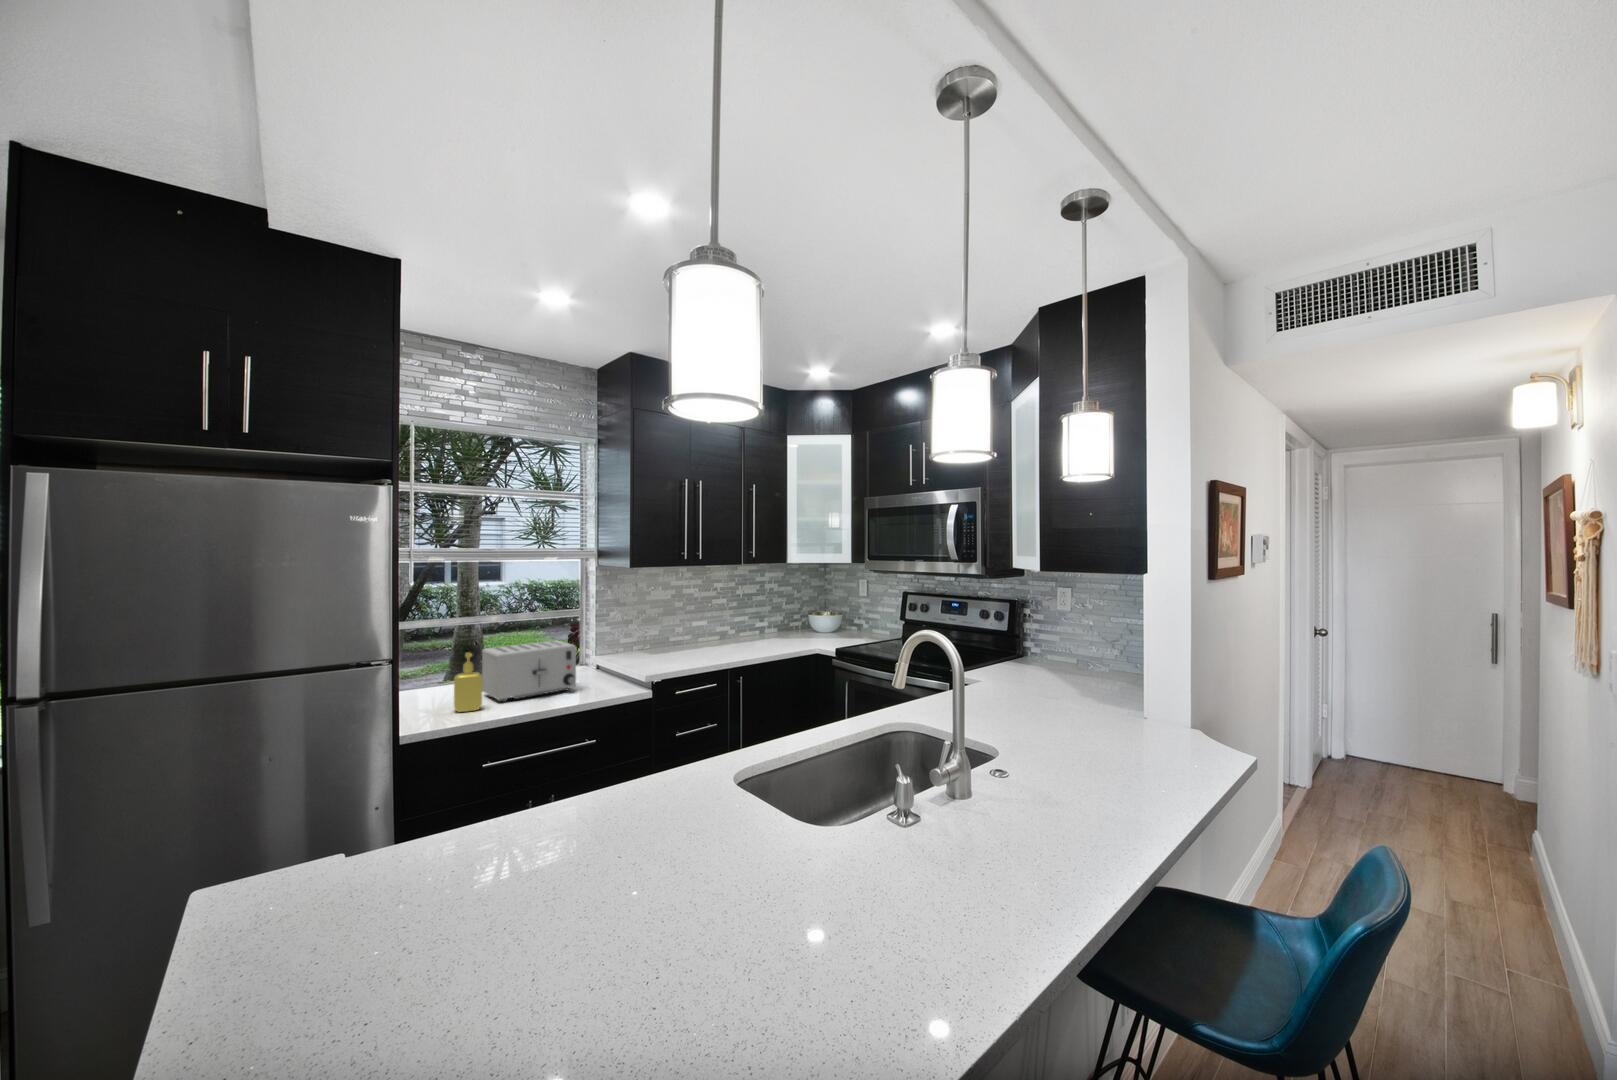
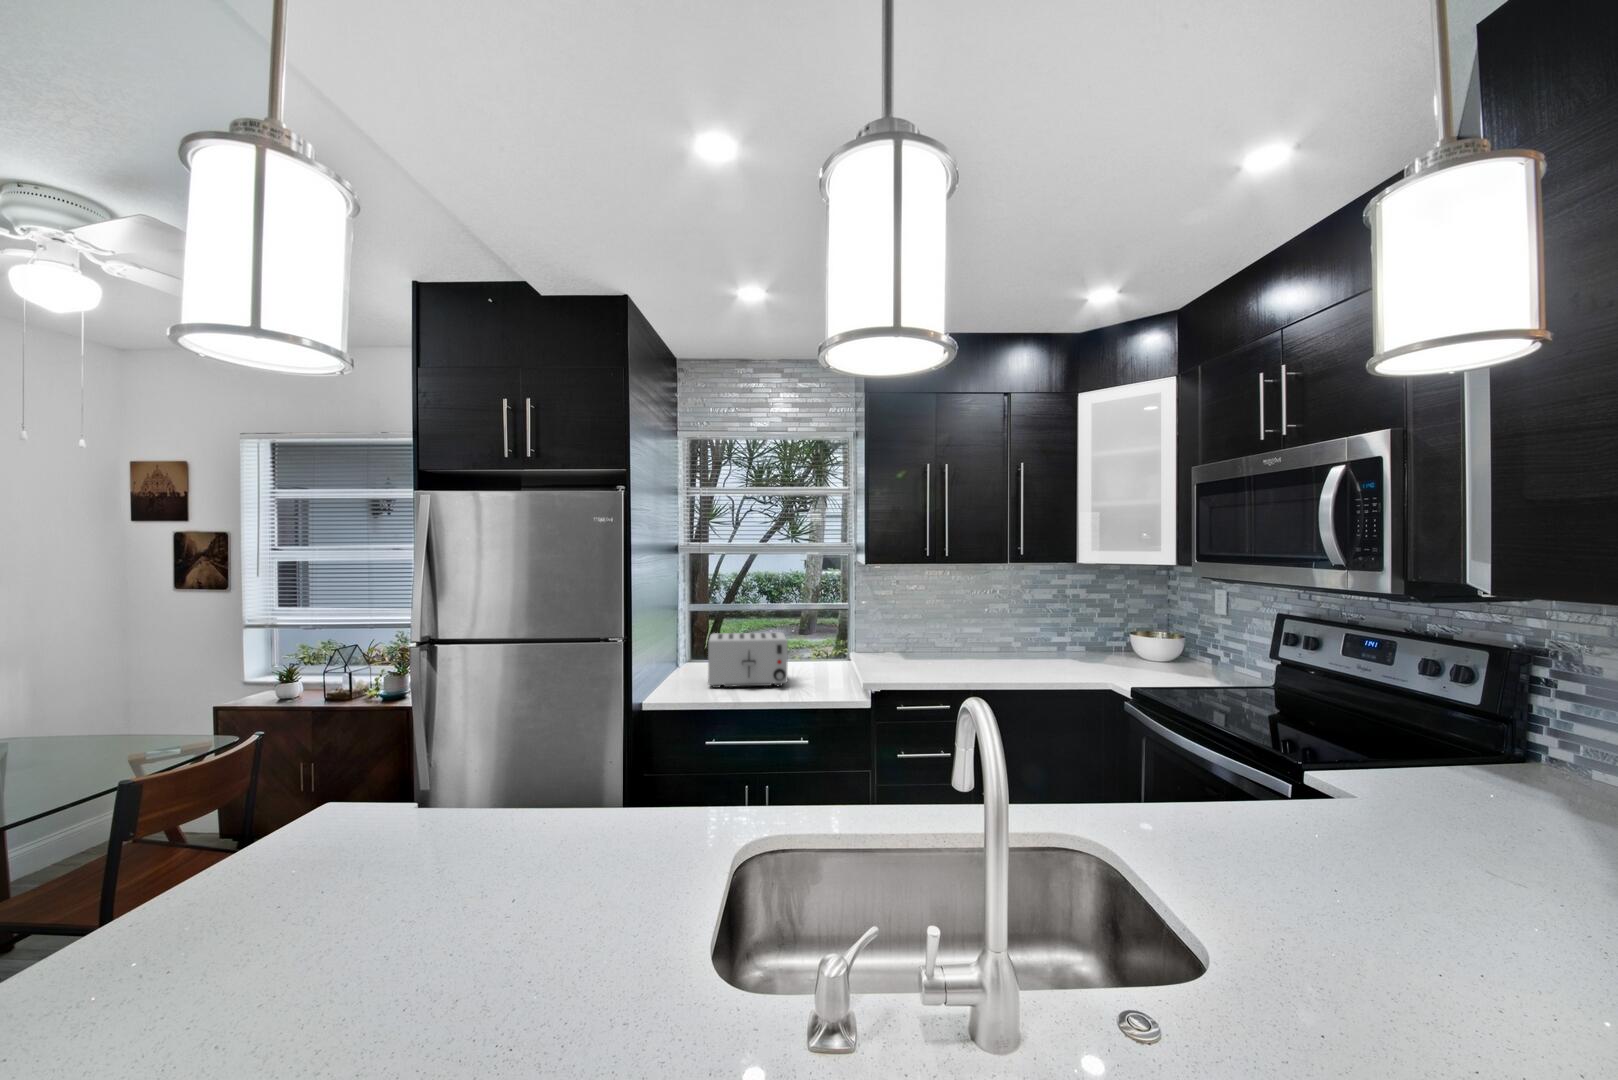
soap dispenser: present [454,653,482,712] -> none [666,635,693,692]

